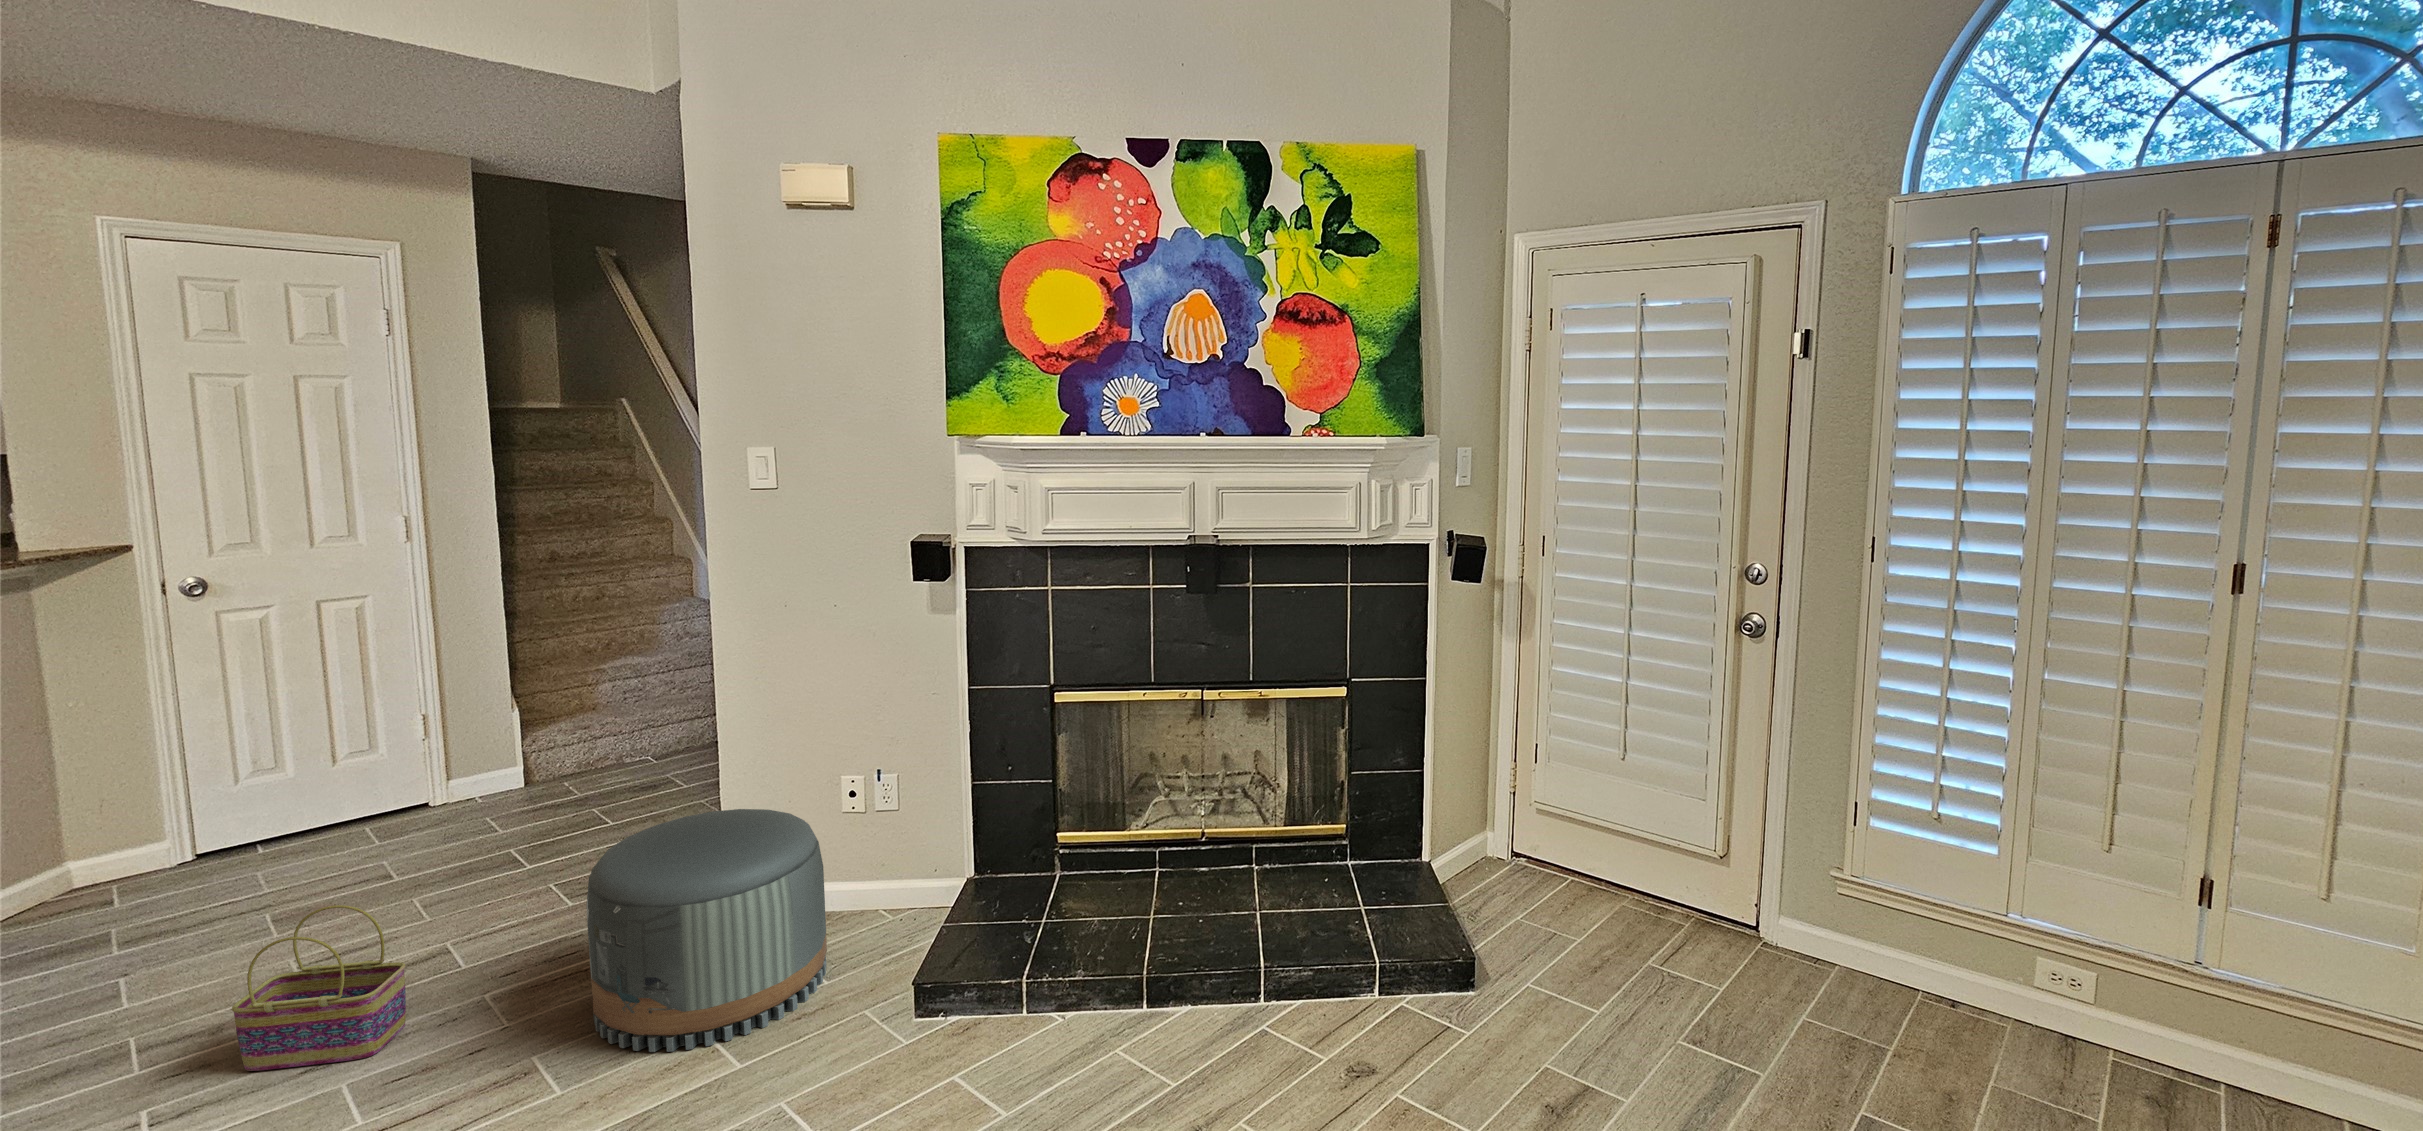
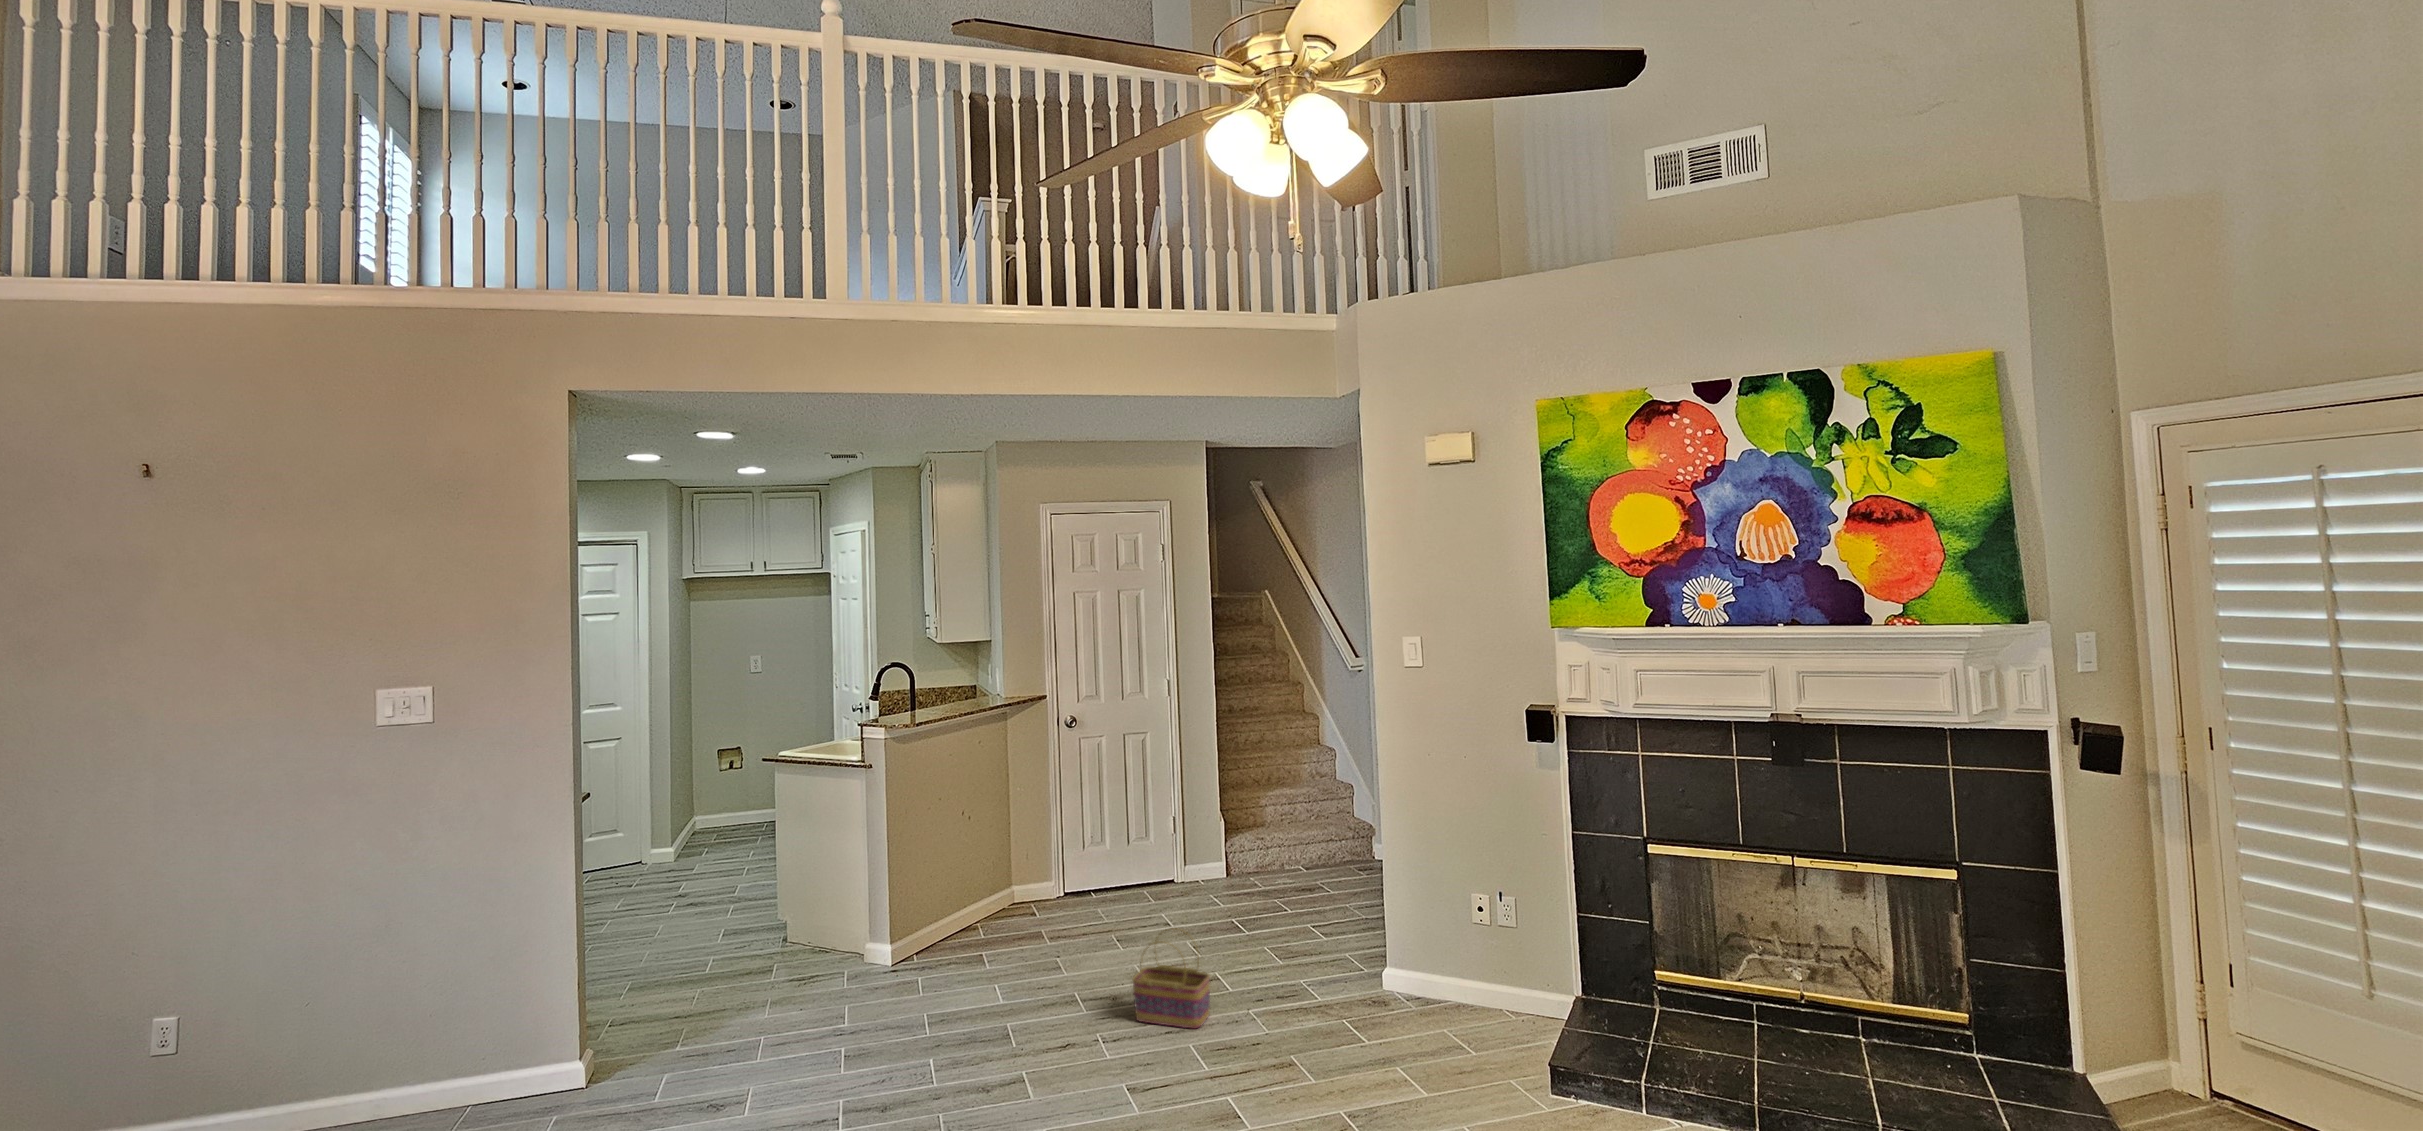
pouf: present [586,809,827,1052] -> none [1314,905,1469,1071]

